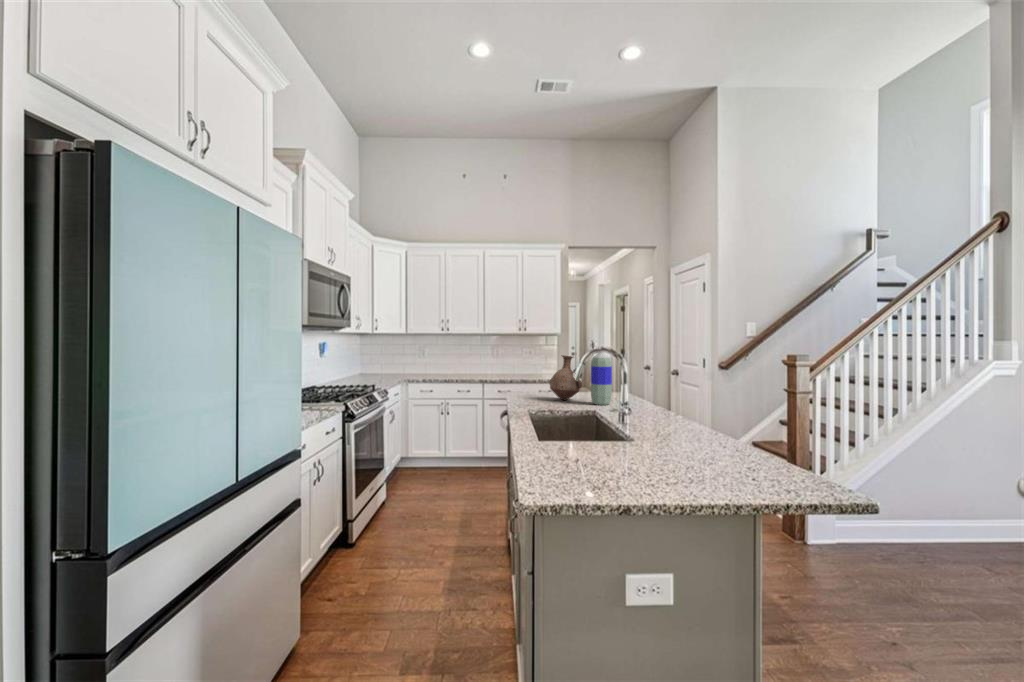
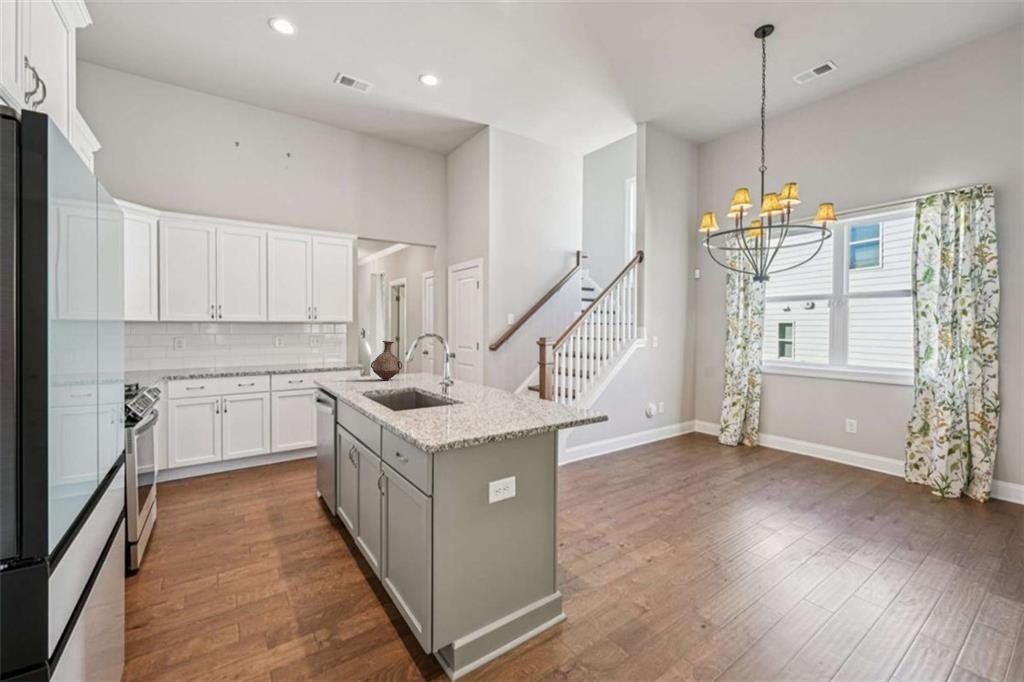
bottle: present [591,352,612,405] -> none [413,334,430,381]

